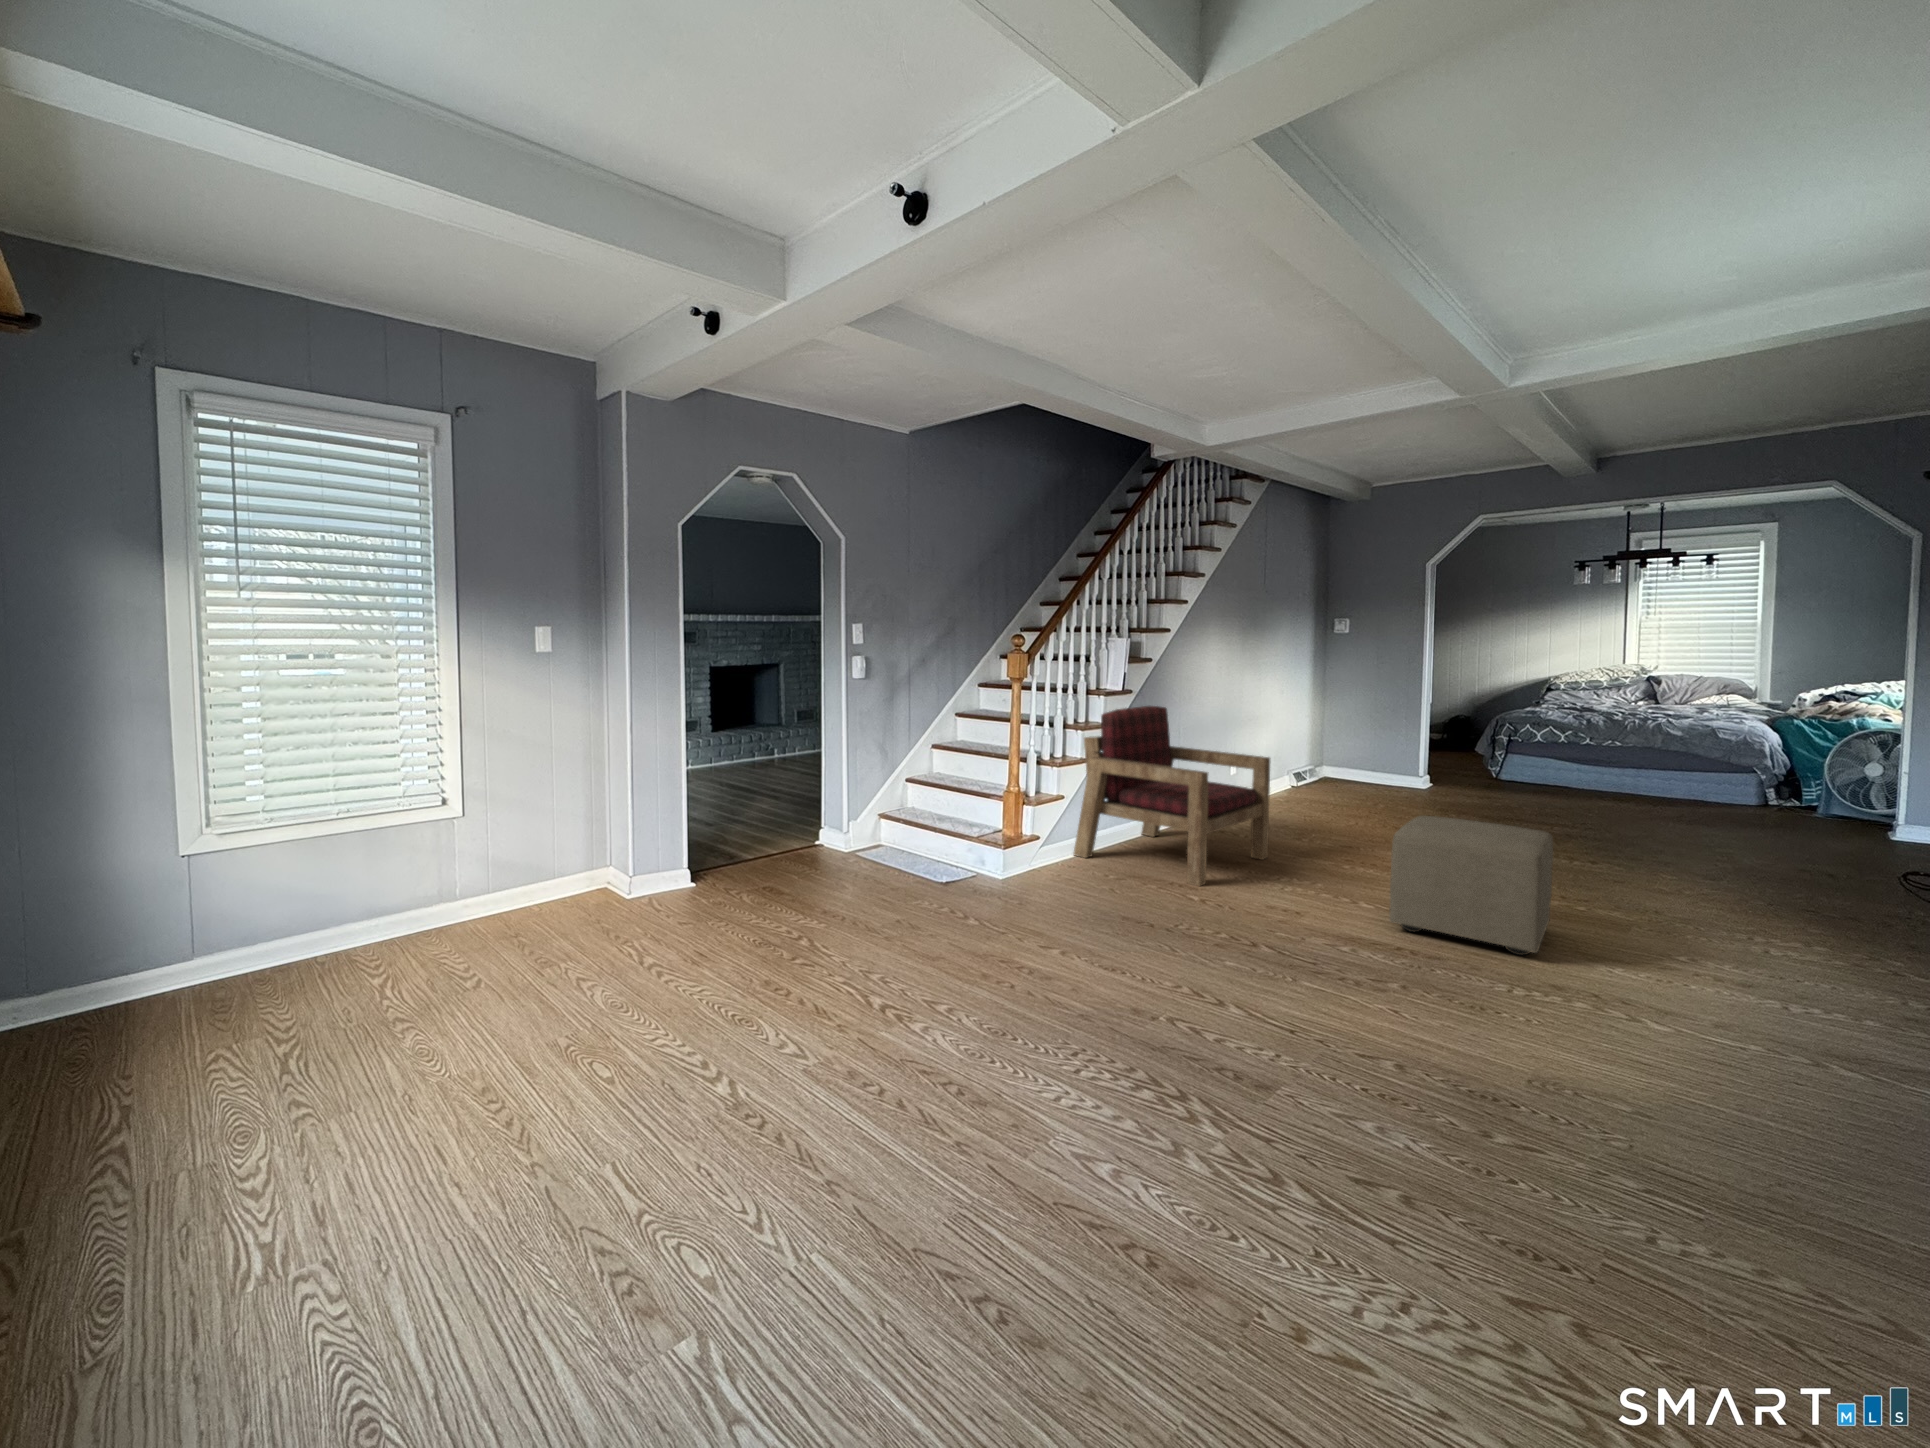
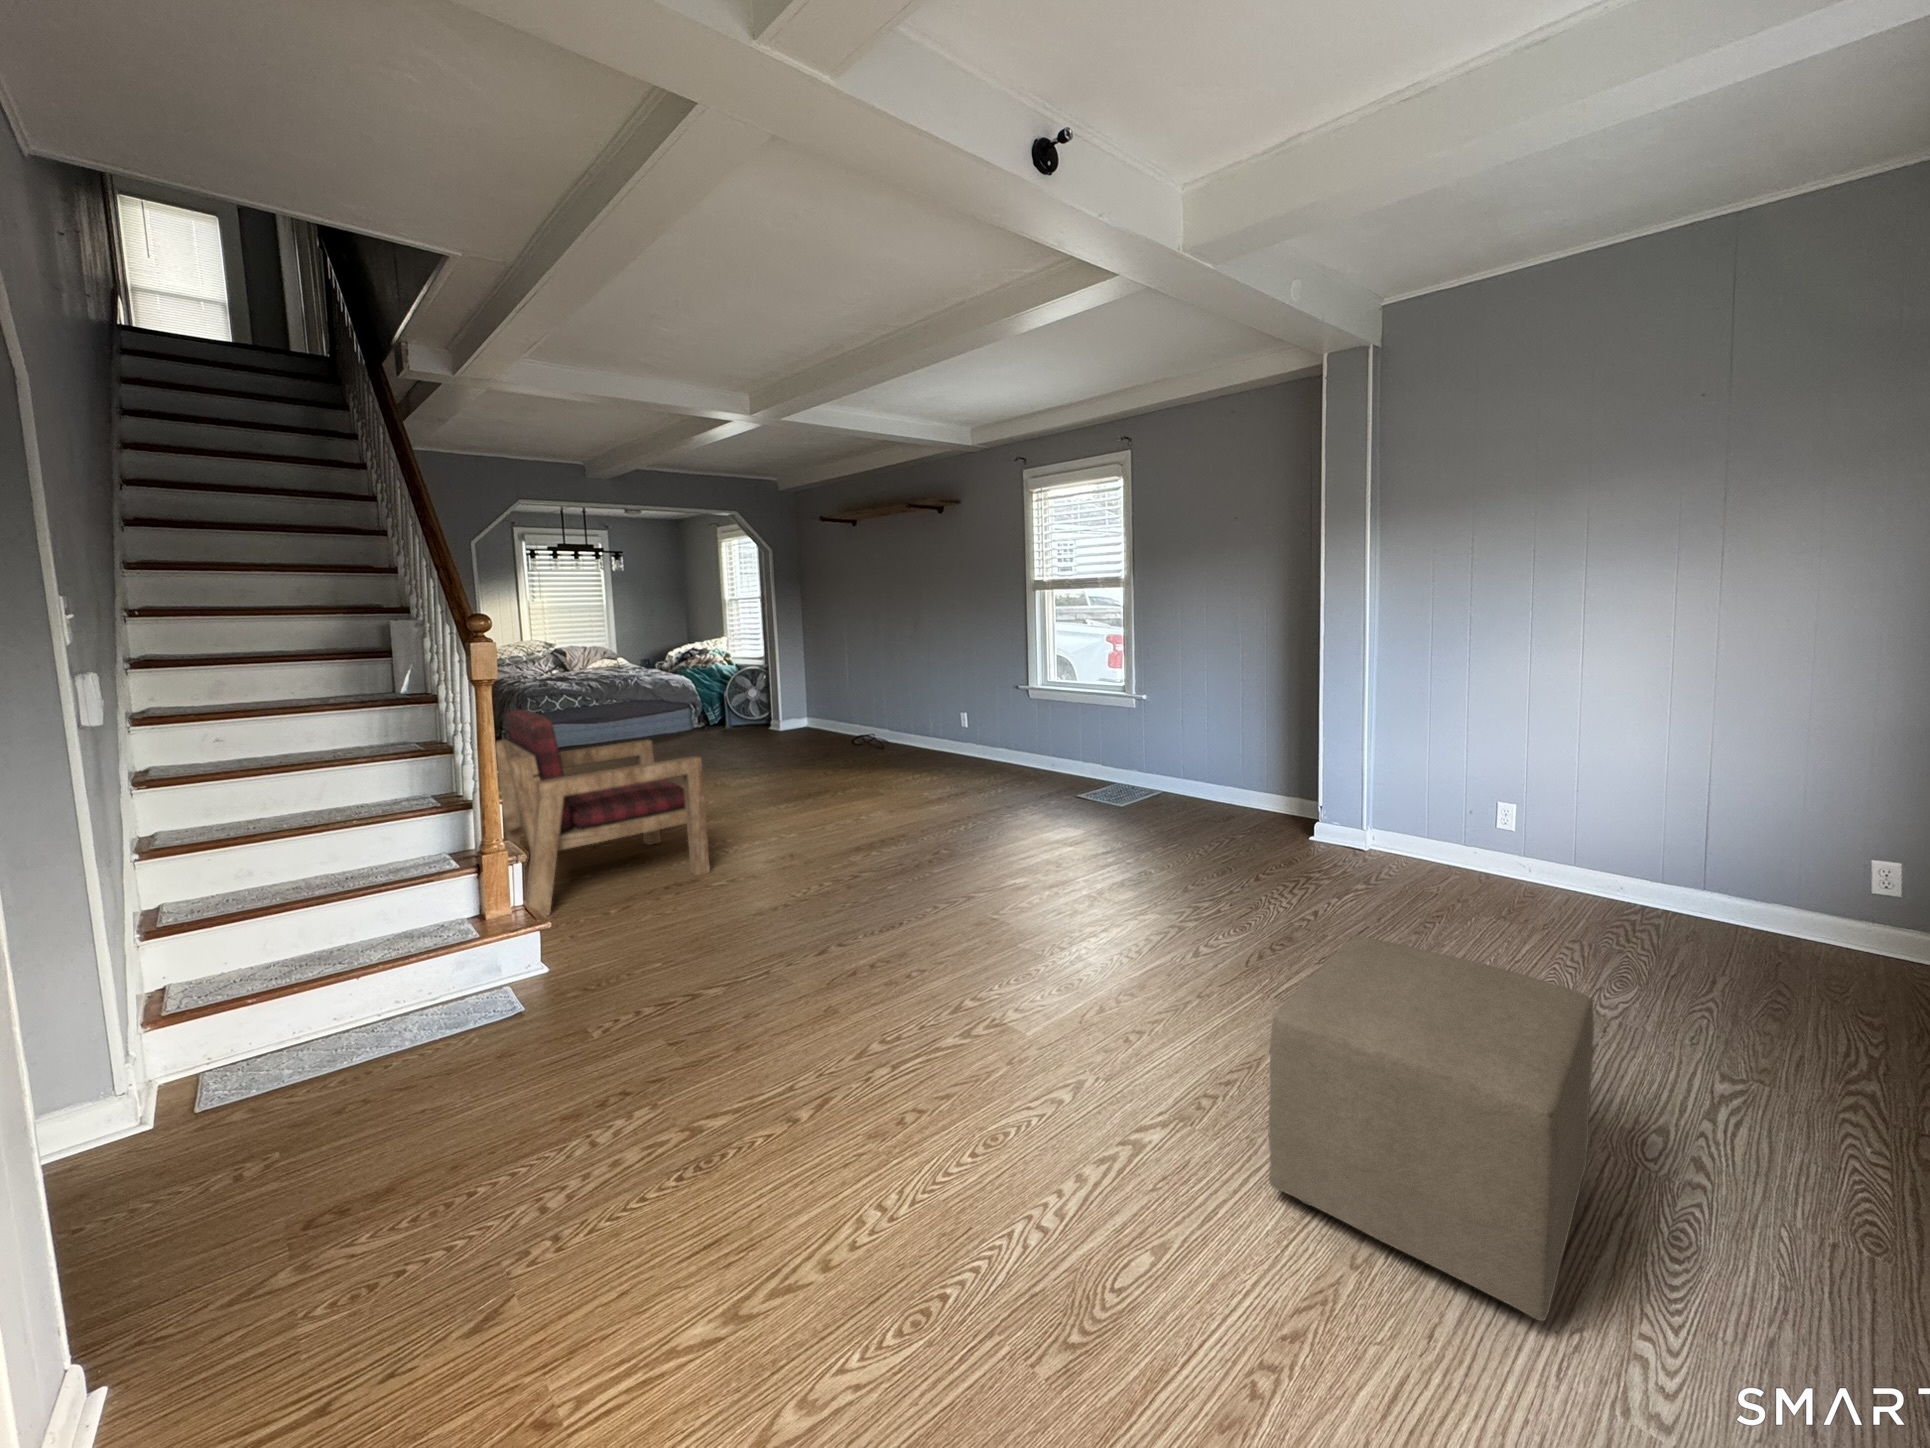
ottoman: present [1389,816,1553,955] -> present [1269,936,1594,1321]

